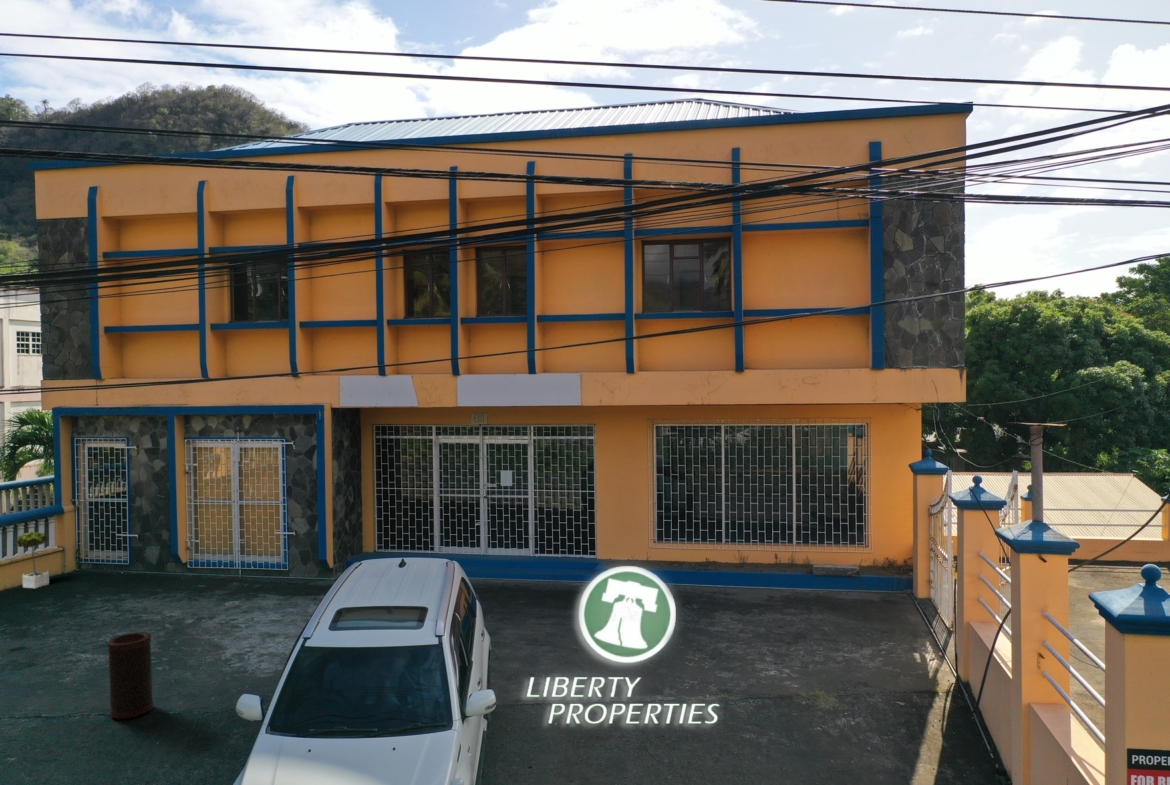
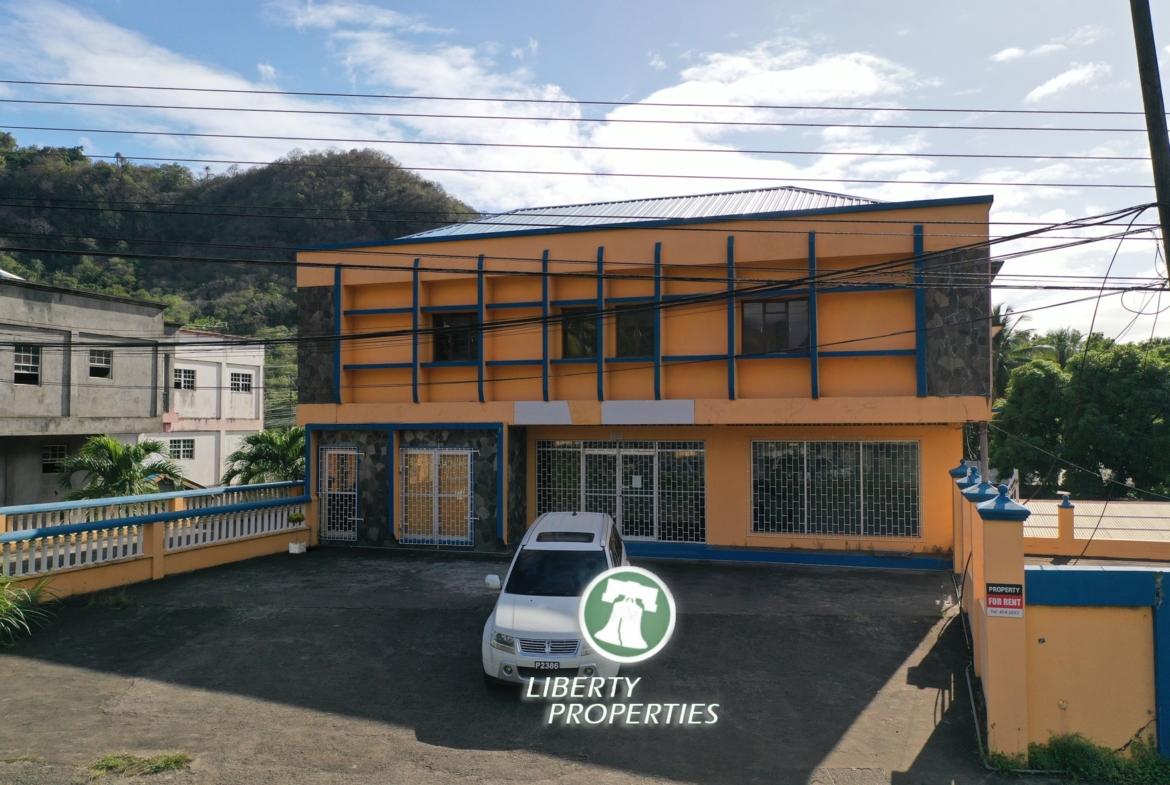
trash can: present [108,632,153,719] -> none [402,557,425,607]

